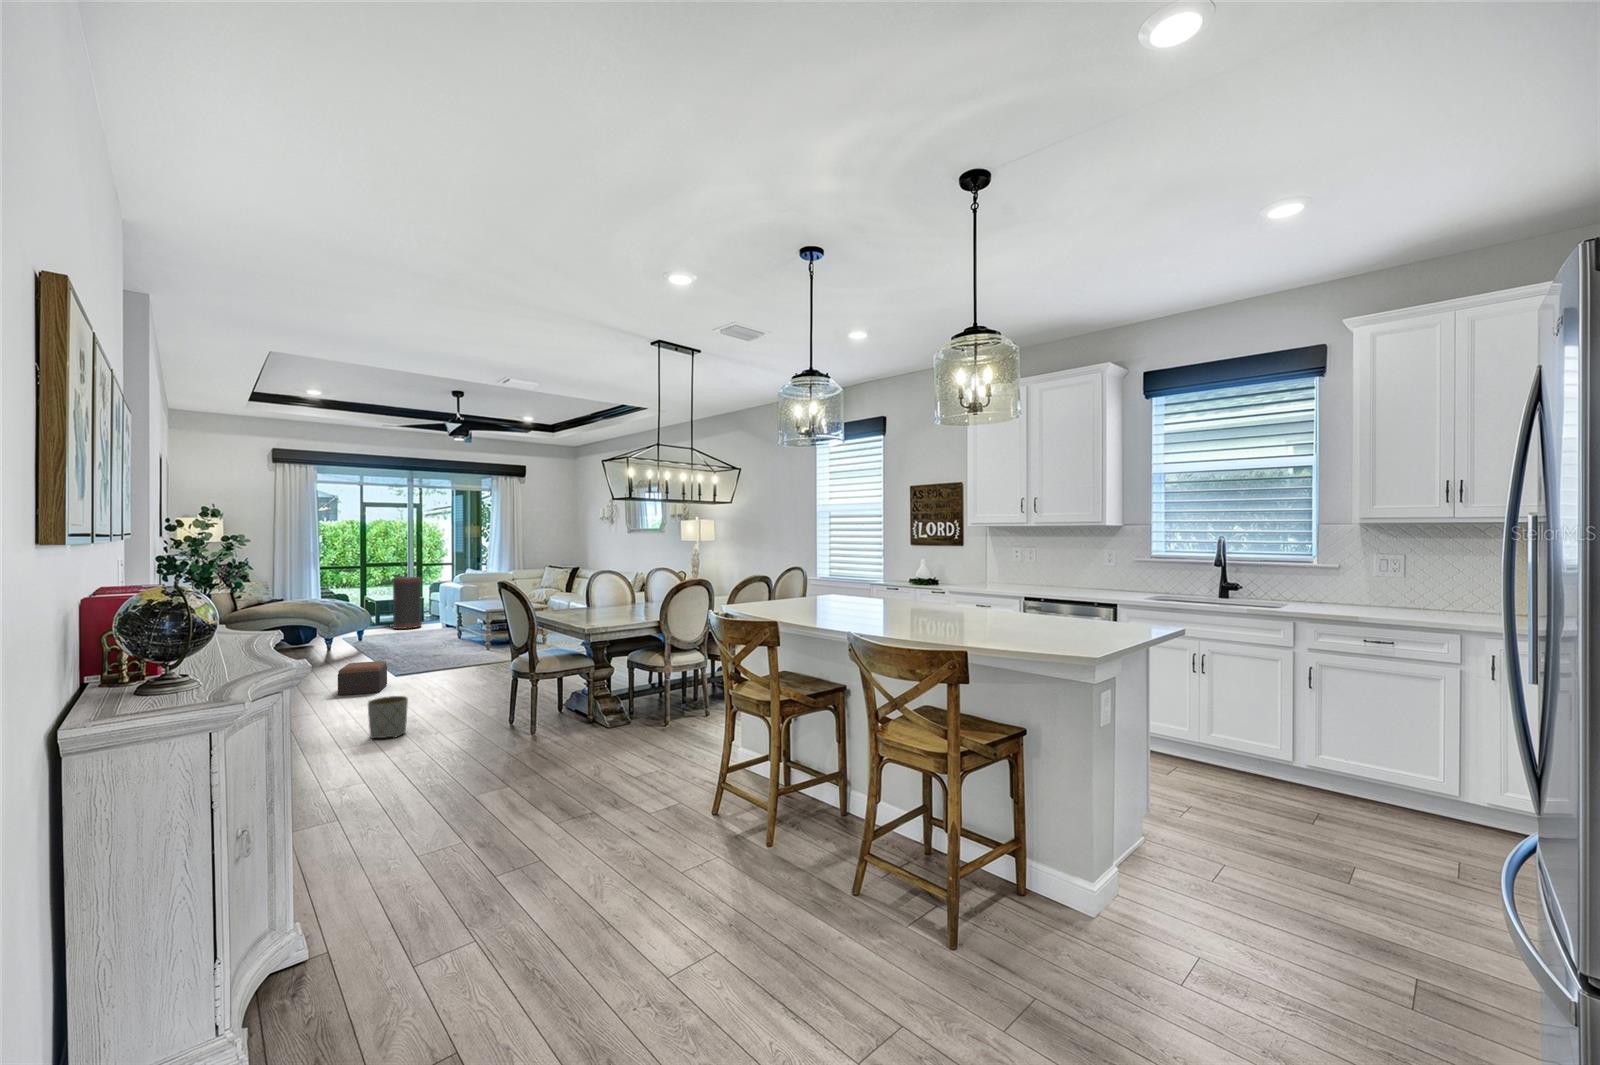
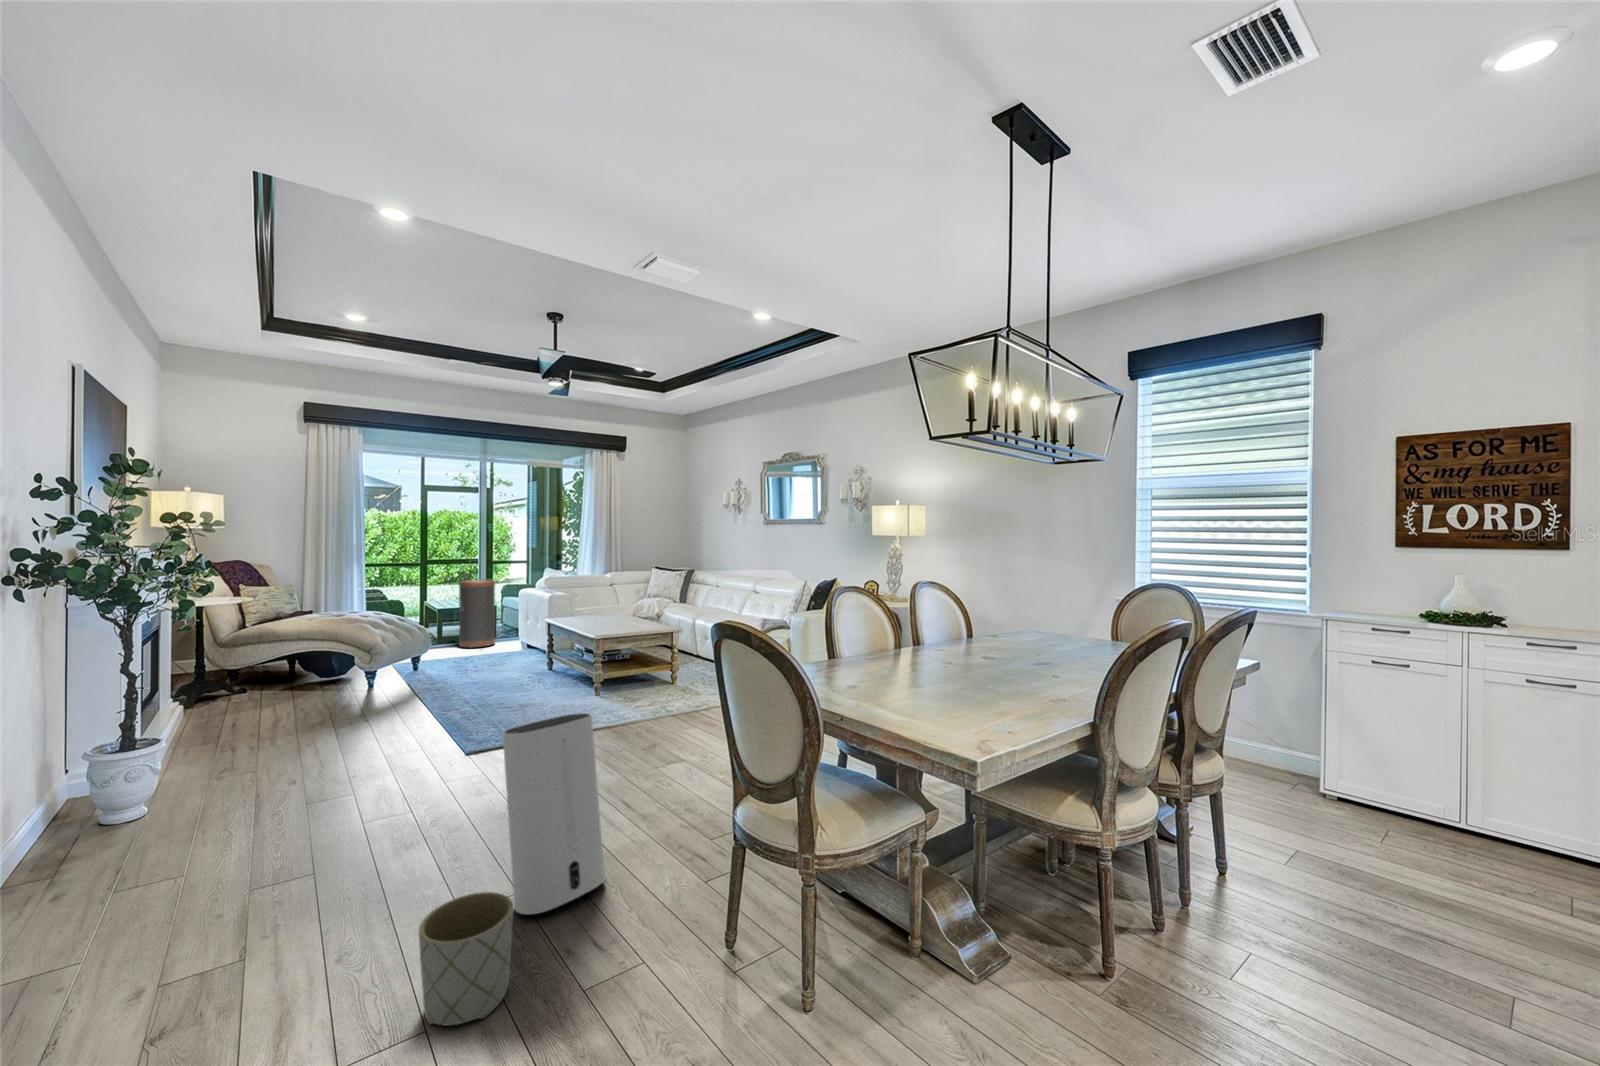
air purifier: none [407,631,459,718] -> present [503,713,605,915]
footstool: present [338,661,387,695] -> none [370,739,457,811]

